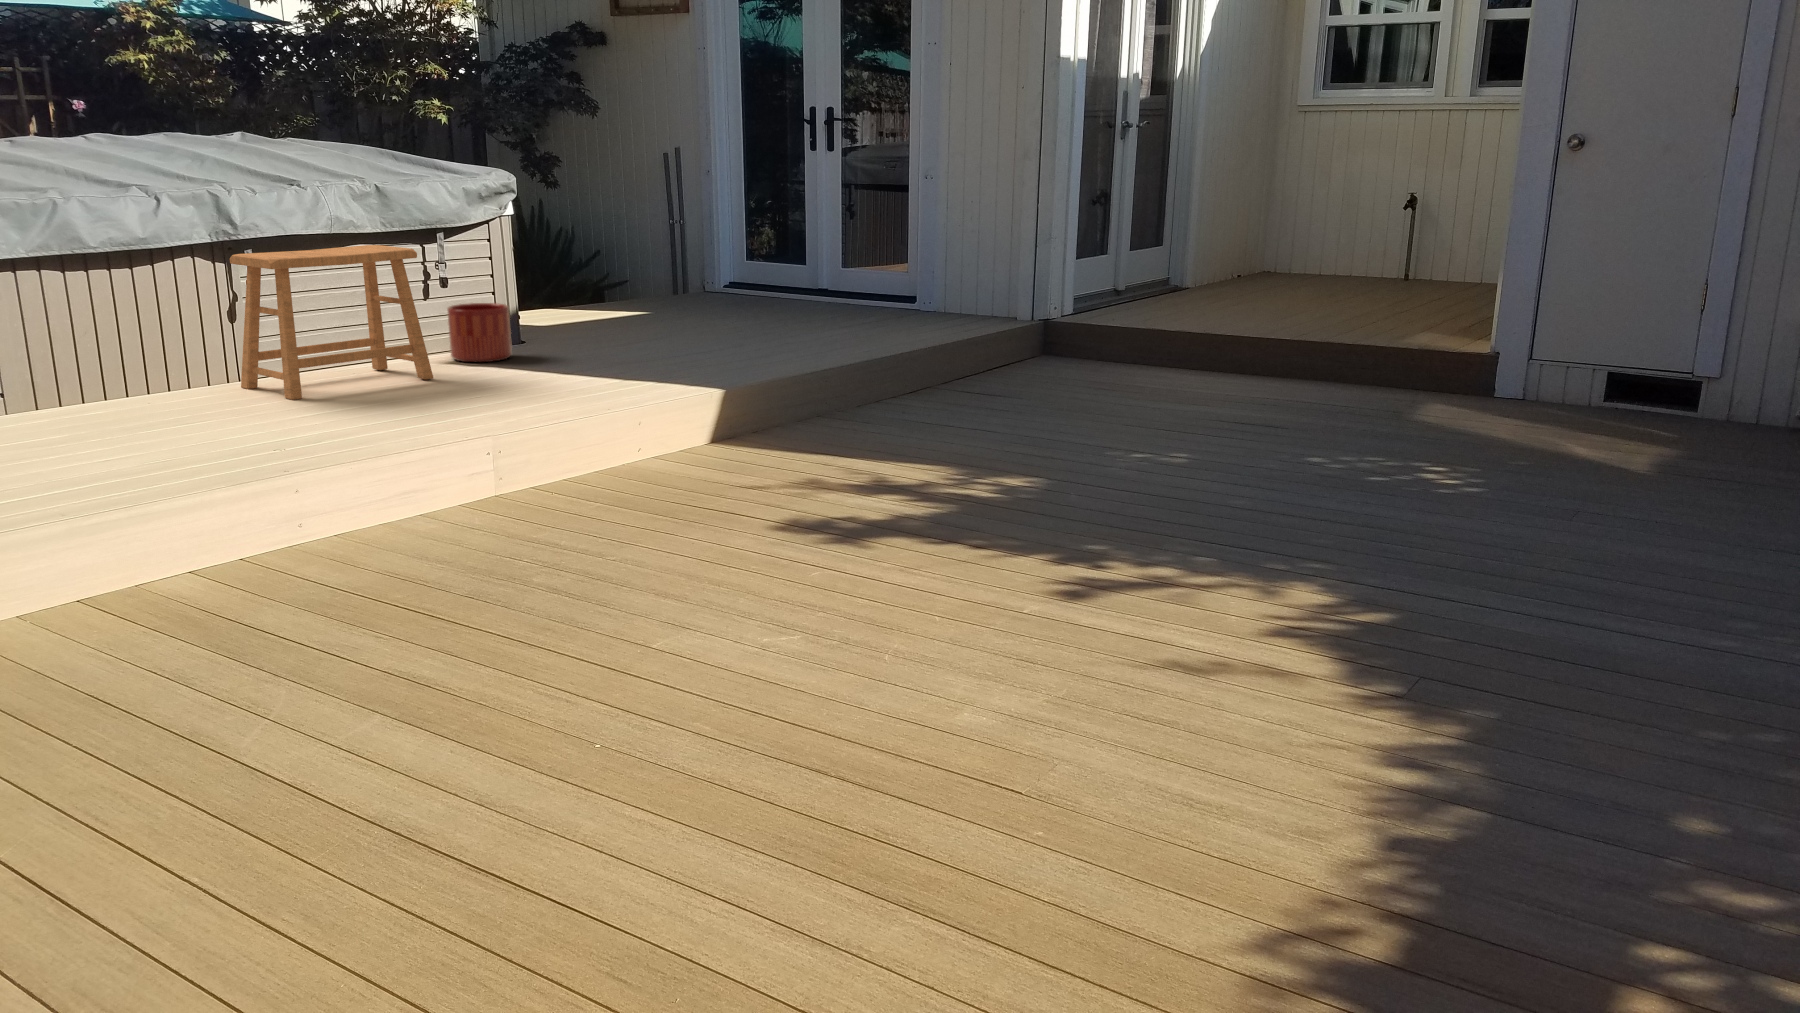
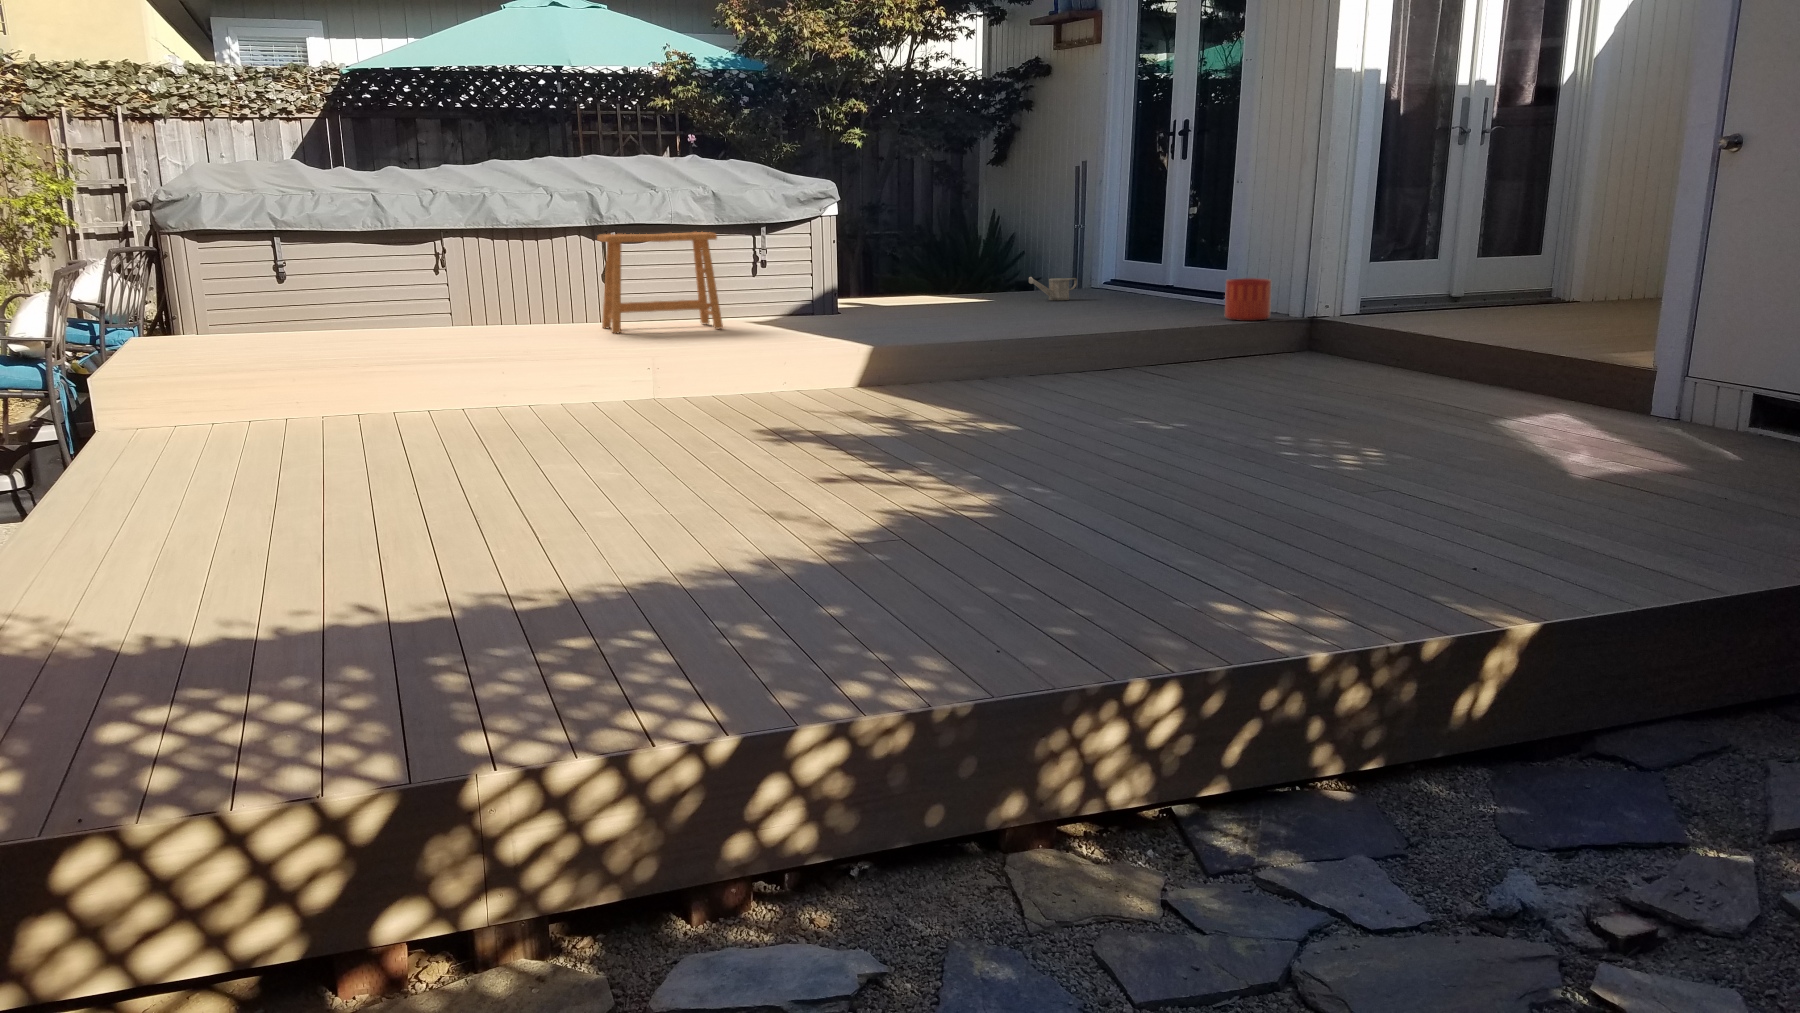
watering can: none [667,272,711,299] -> present [1029,277,1077,300]
planter: present [447,303,512,362] -> present [1225,278,1272,321]

